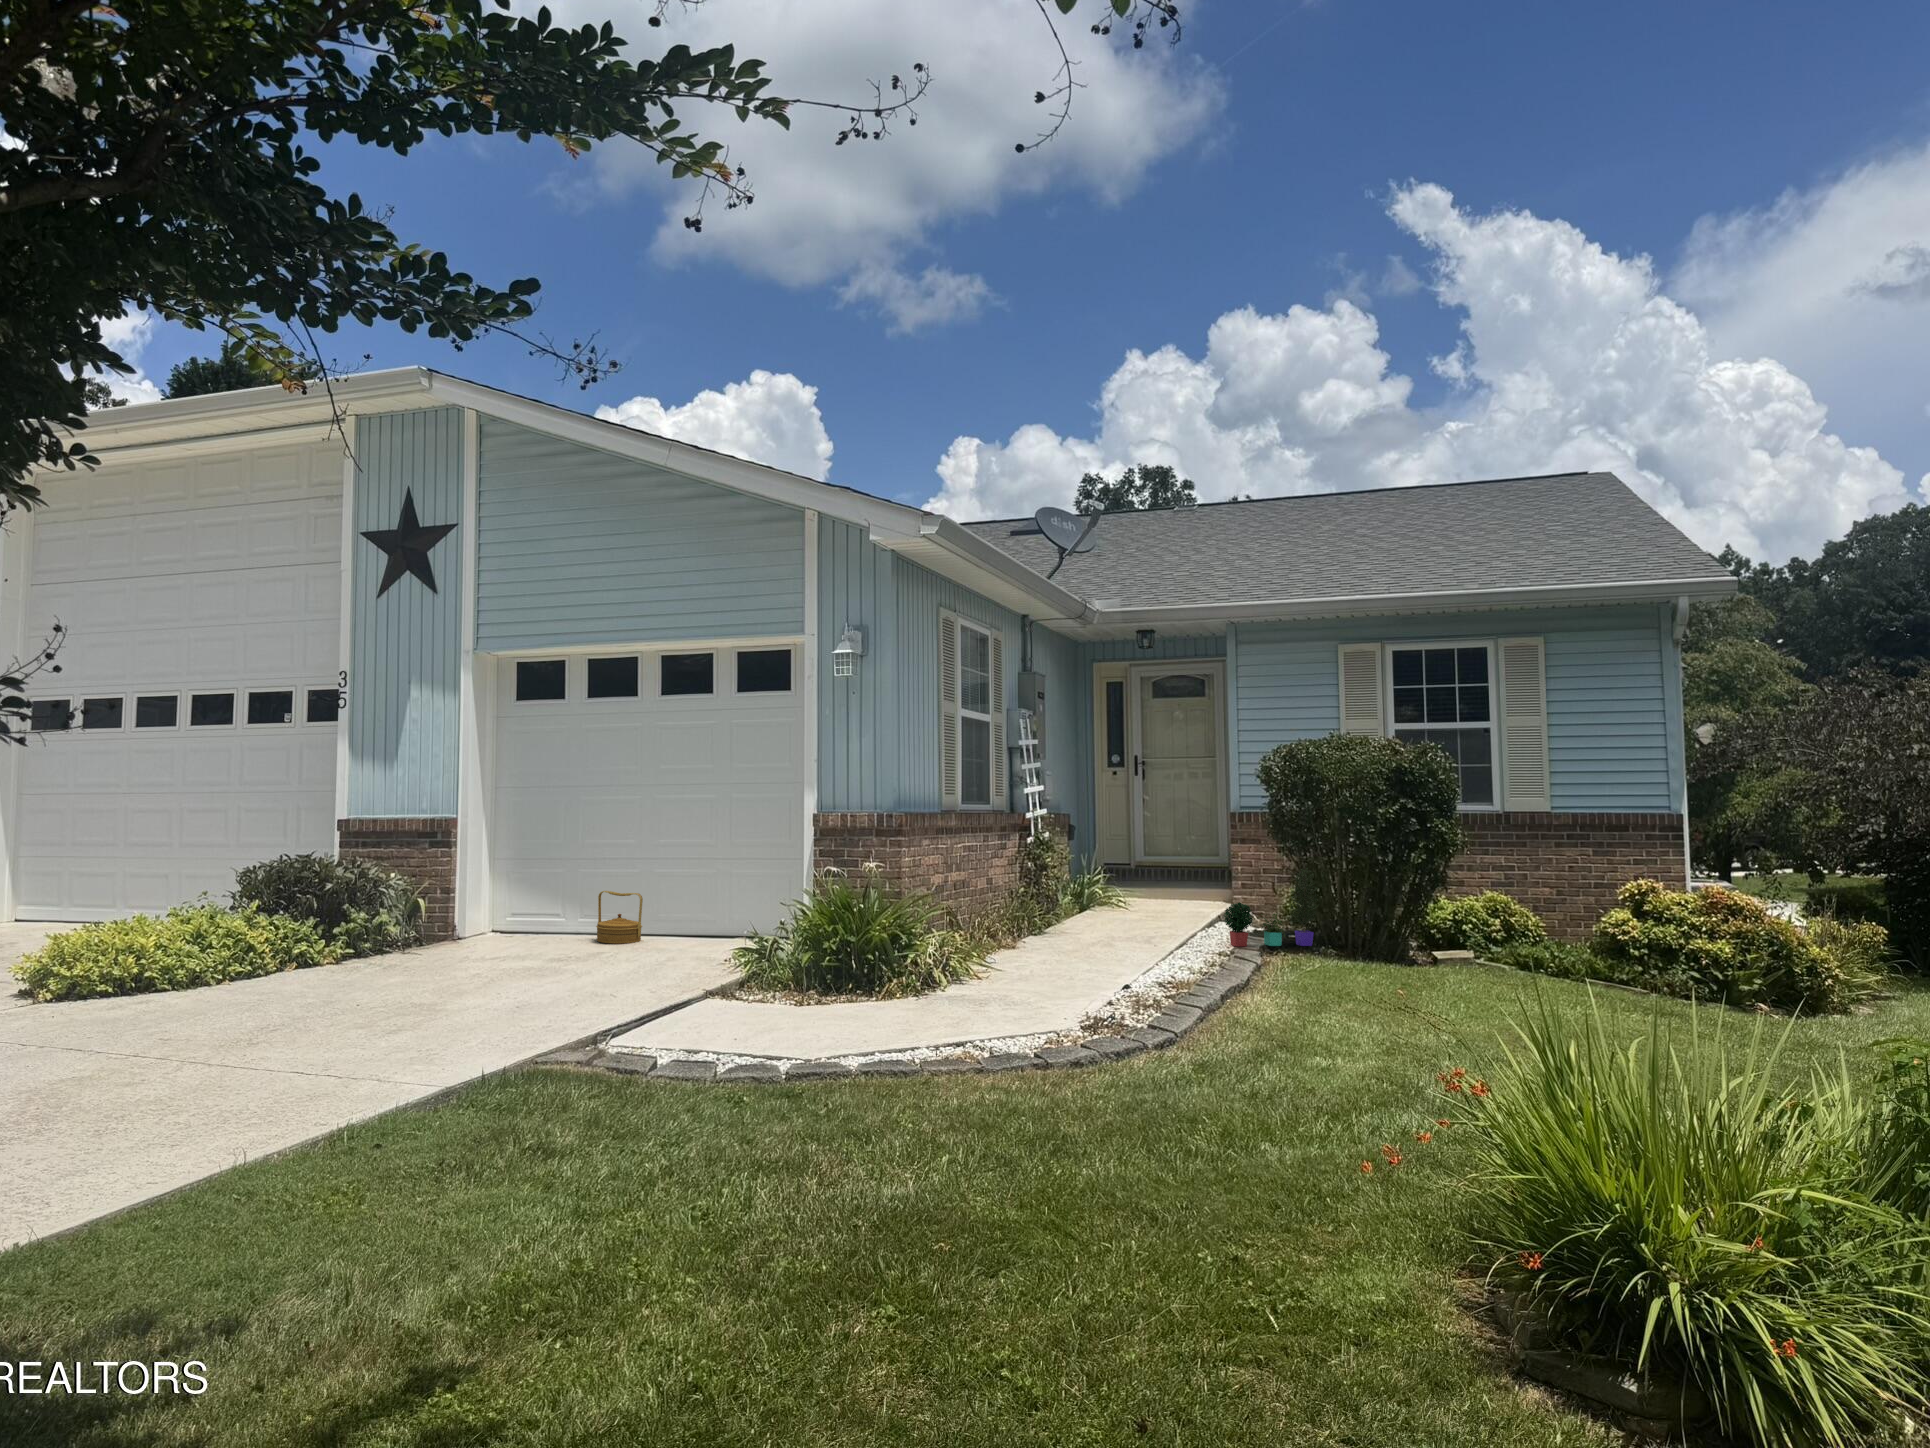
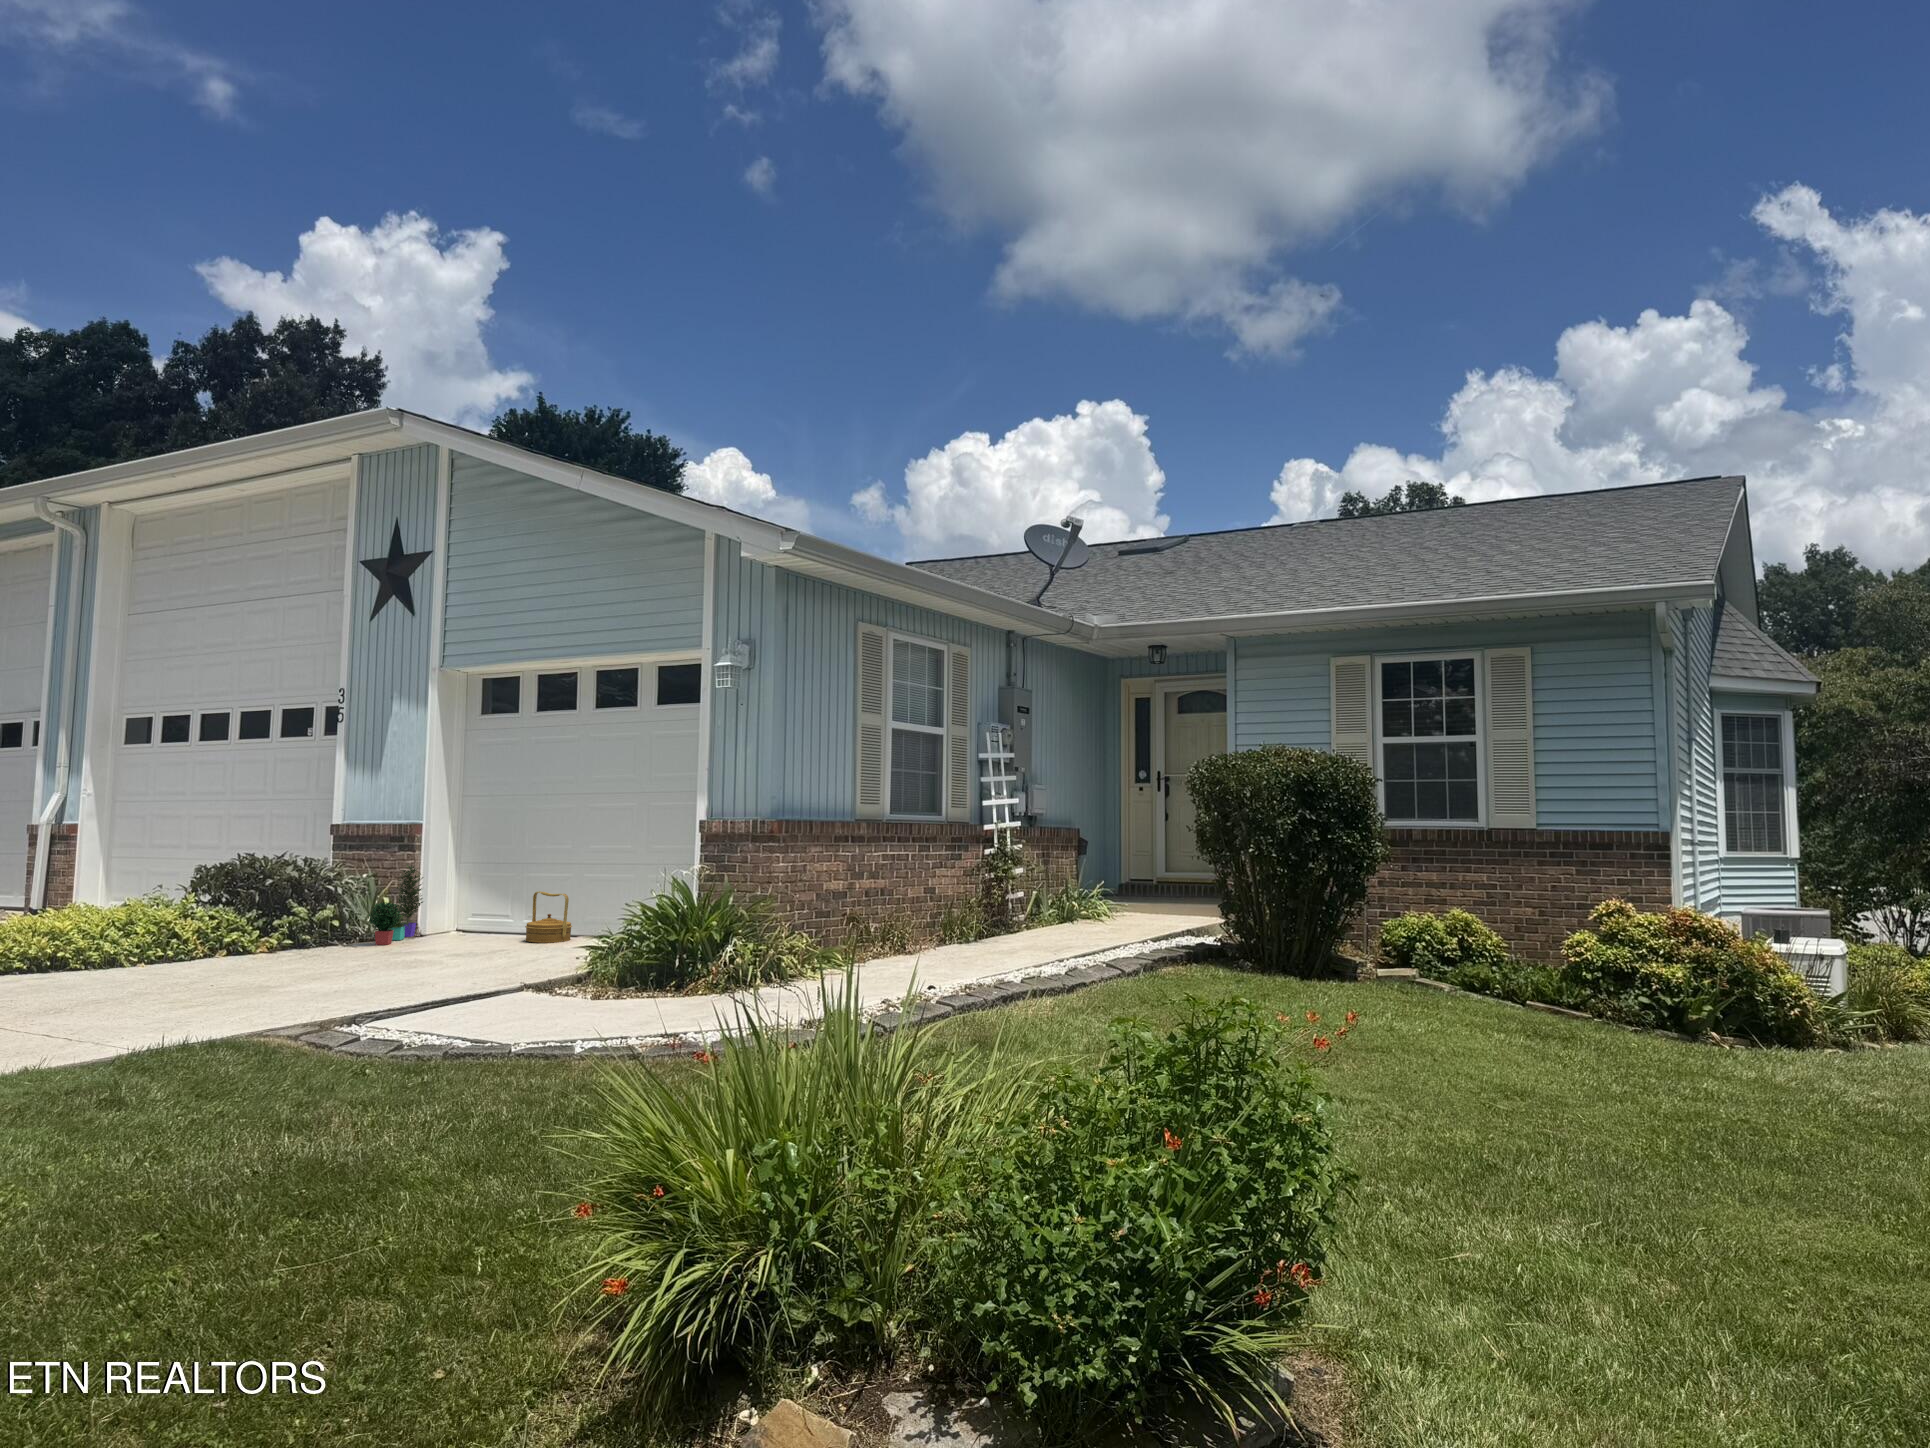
potted plant: present [1223,868,1320,947] -> present [369,864,423,945]

